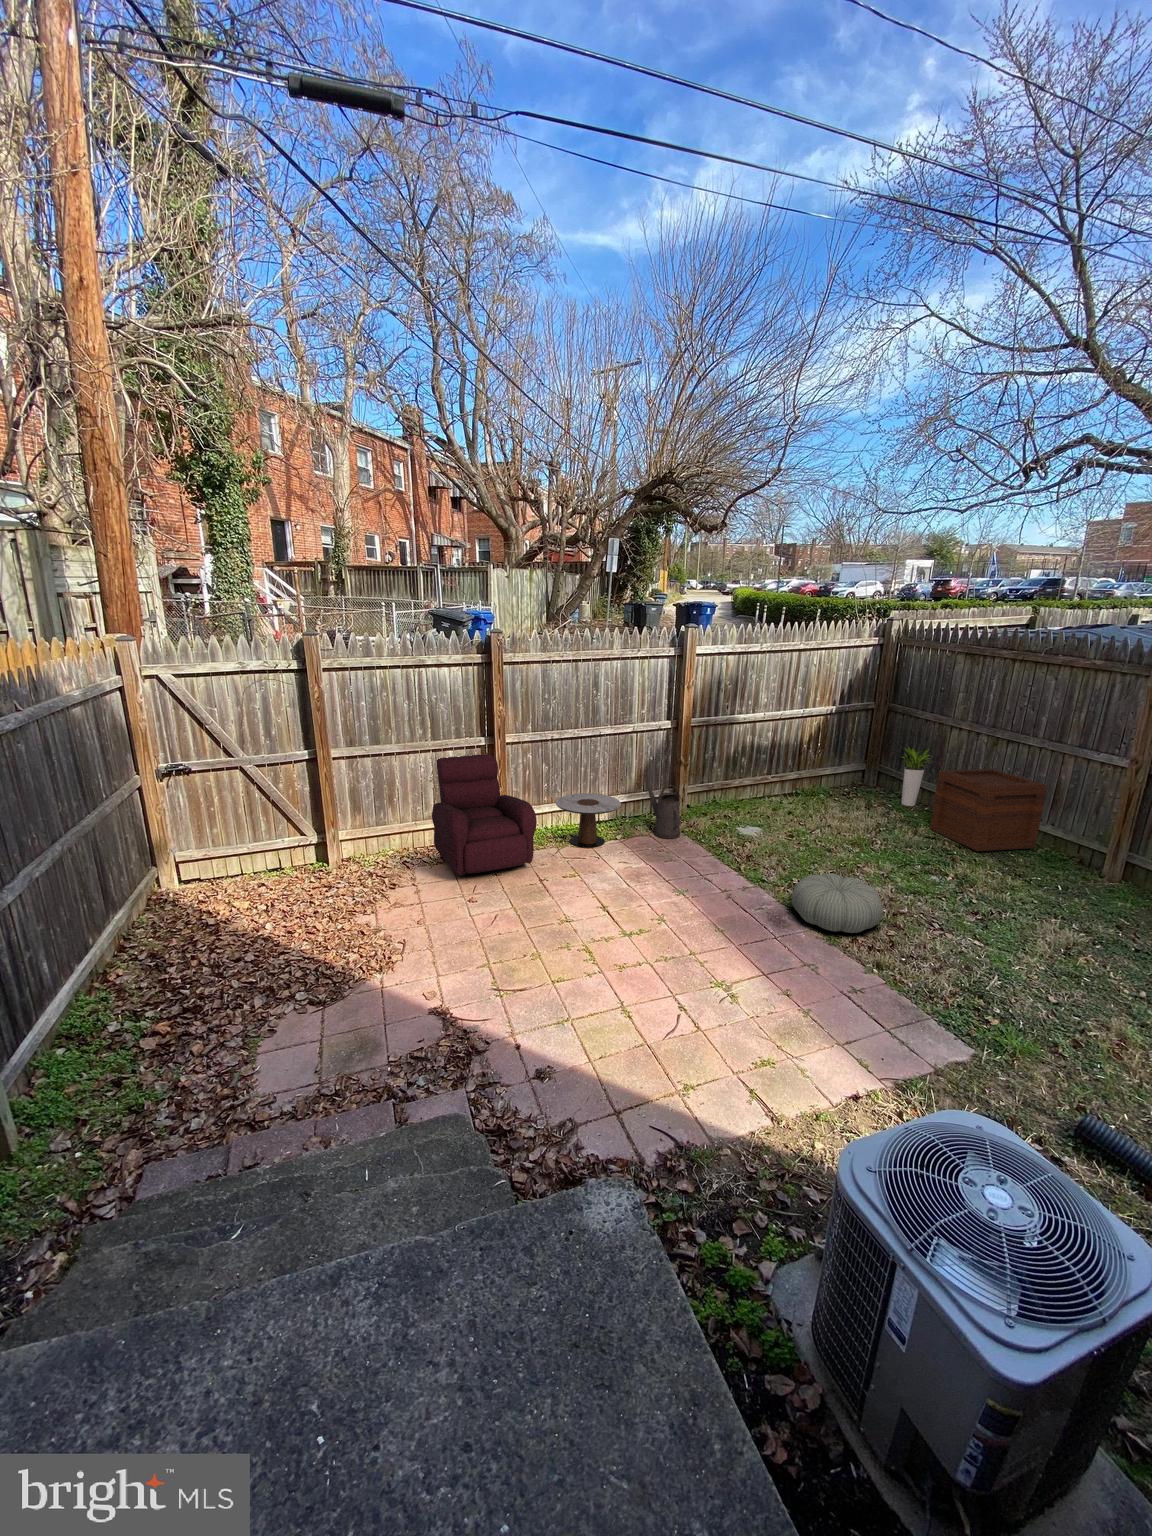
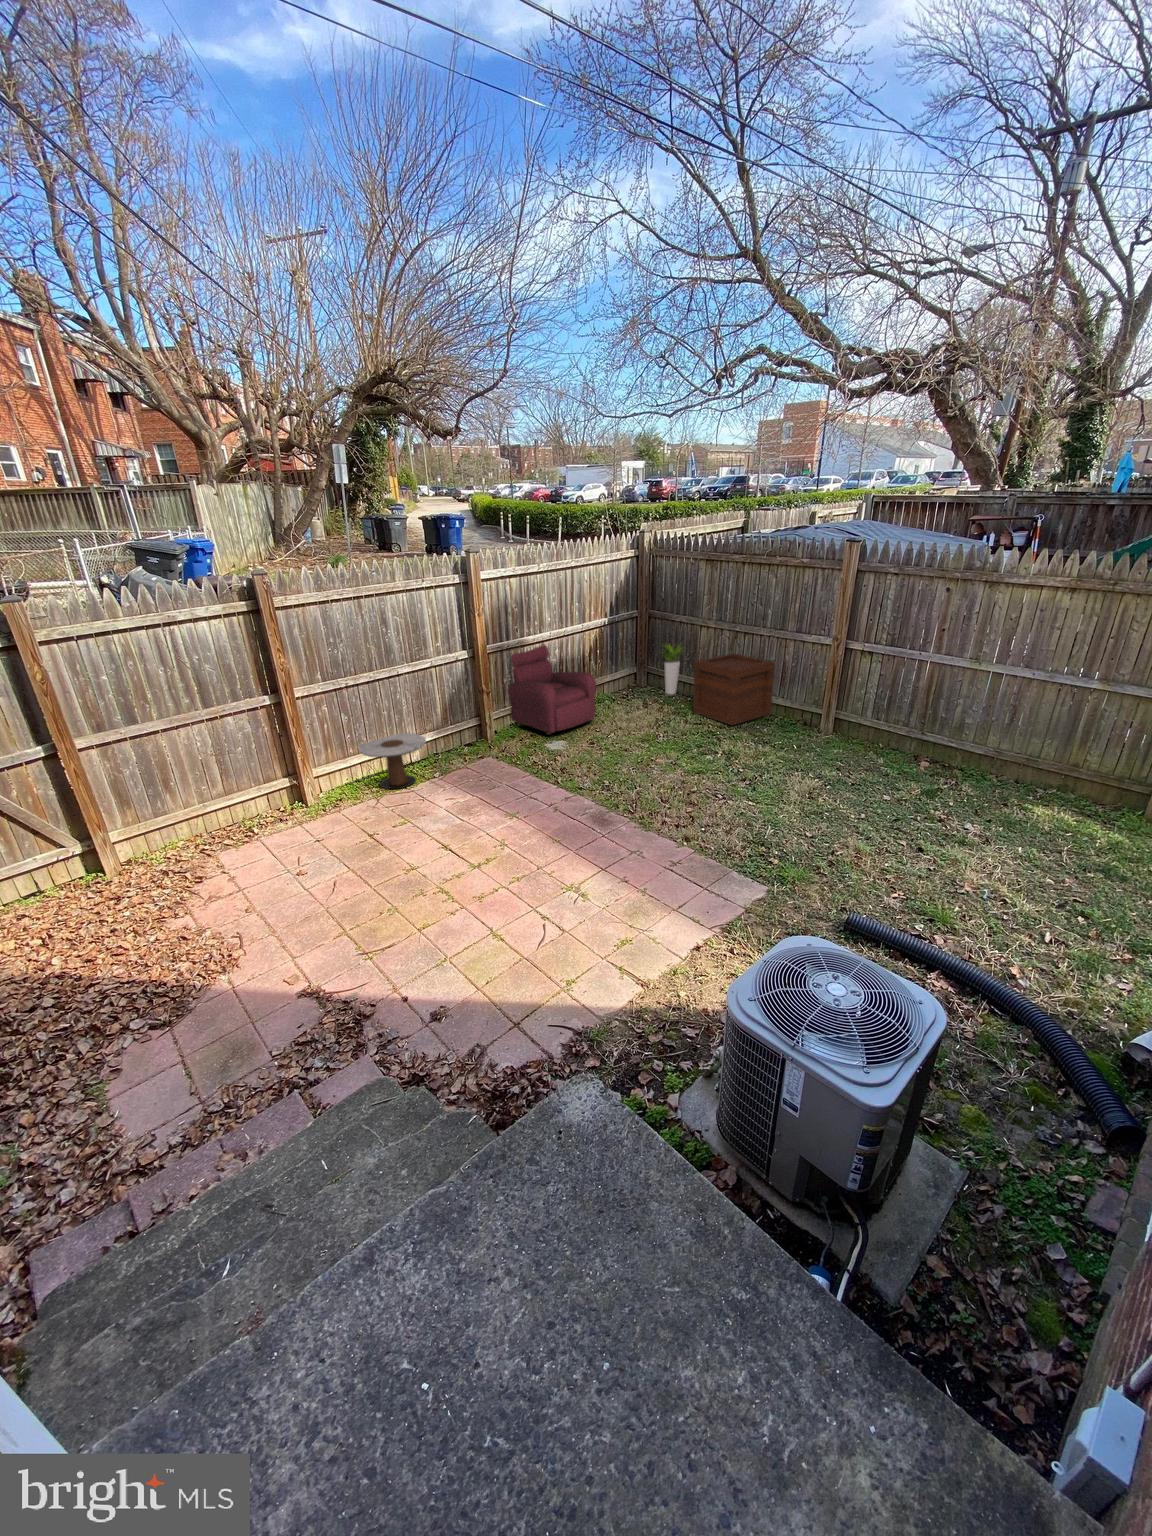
armchair: present [432,755,537,876] -> present [508,644,596,735]
watering can: present [646,783,681,838] -> none [444,711,487,764]
pouf: present [792,874,883,933] -> none [605,770,679,819]

